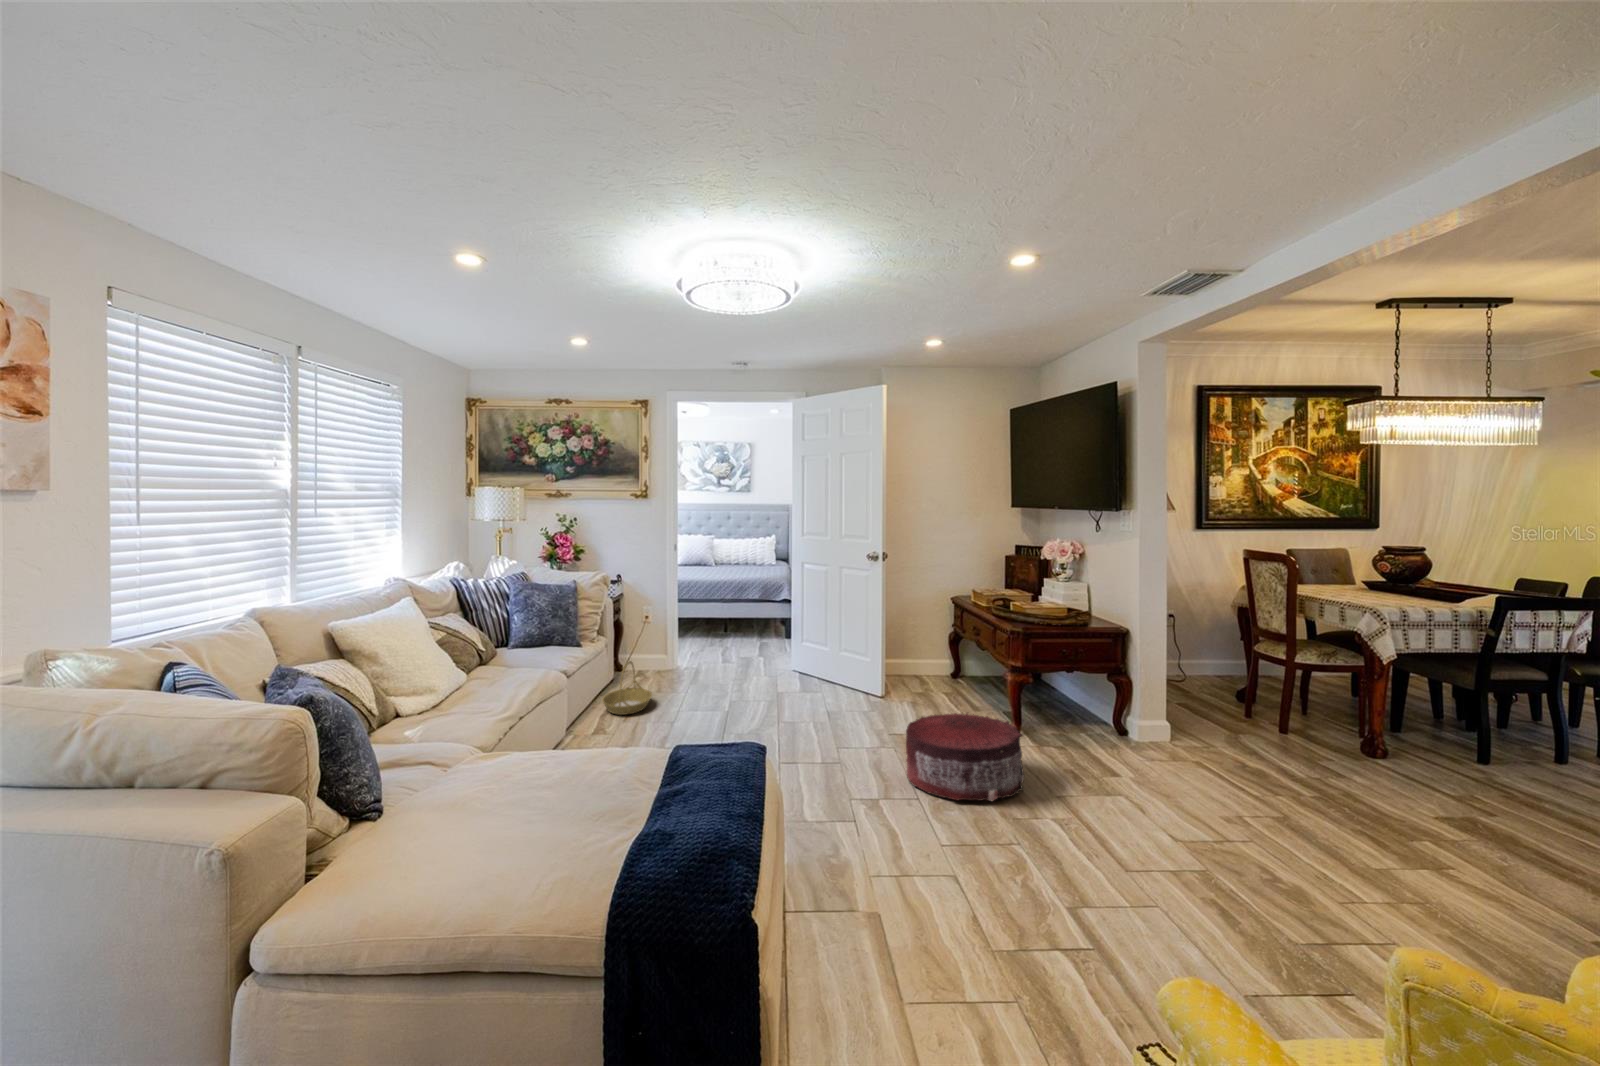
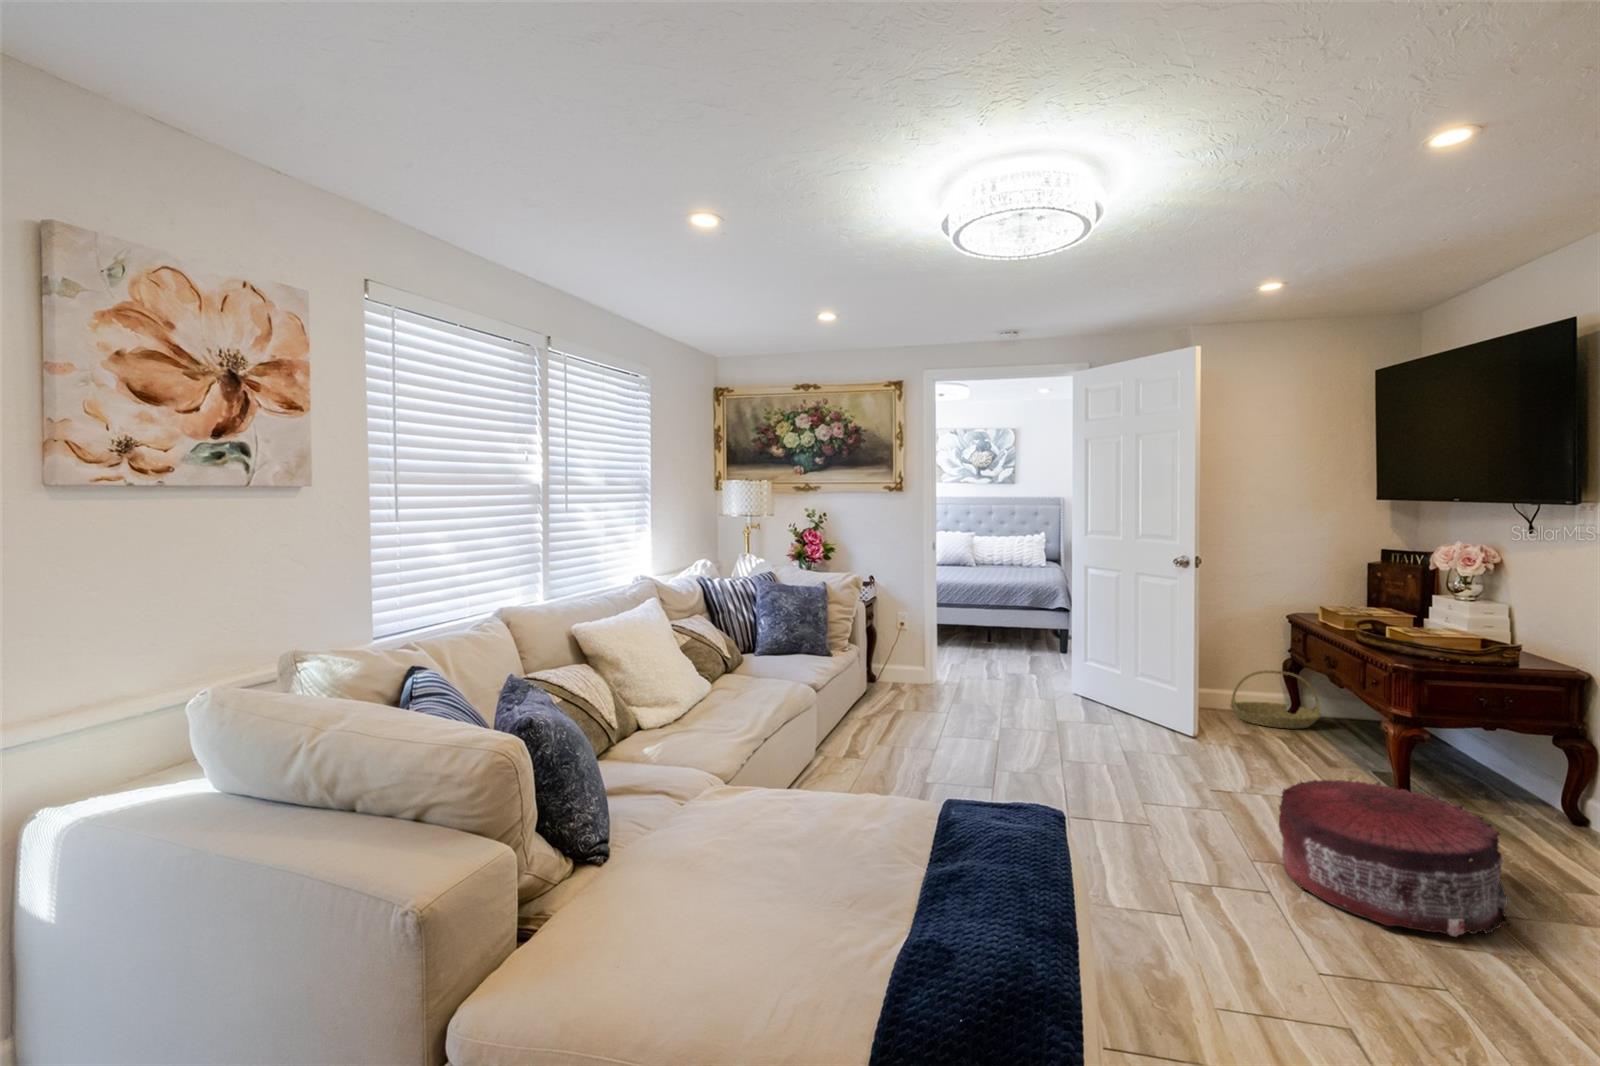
basket: present [602,661,652,715] -> present [1230,670,1321,728]

